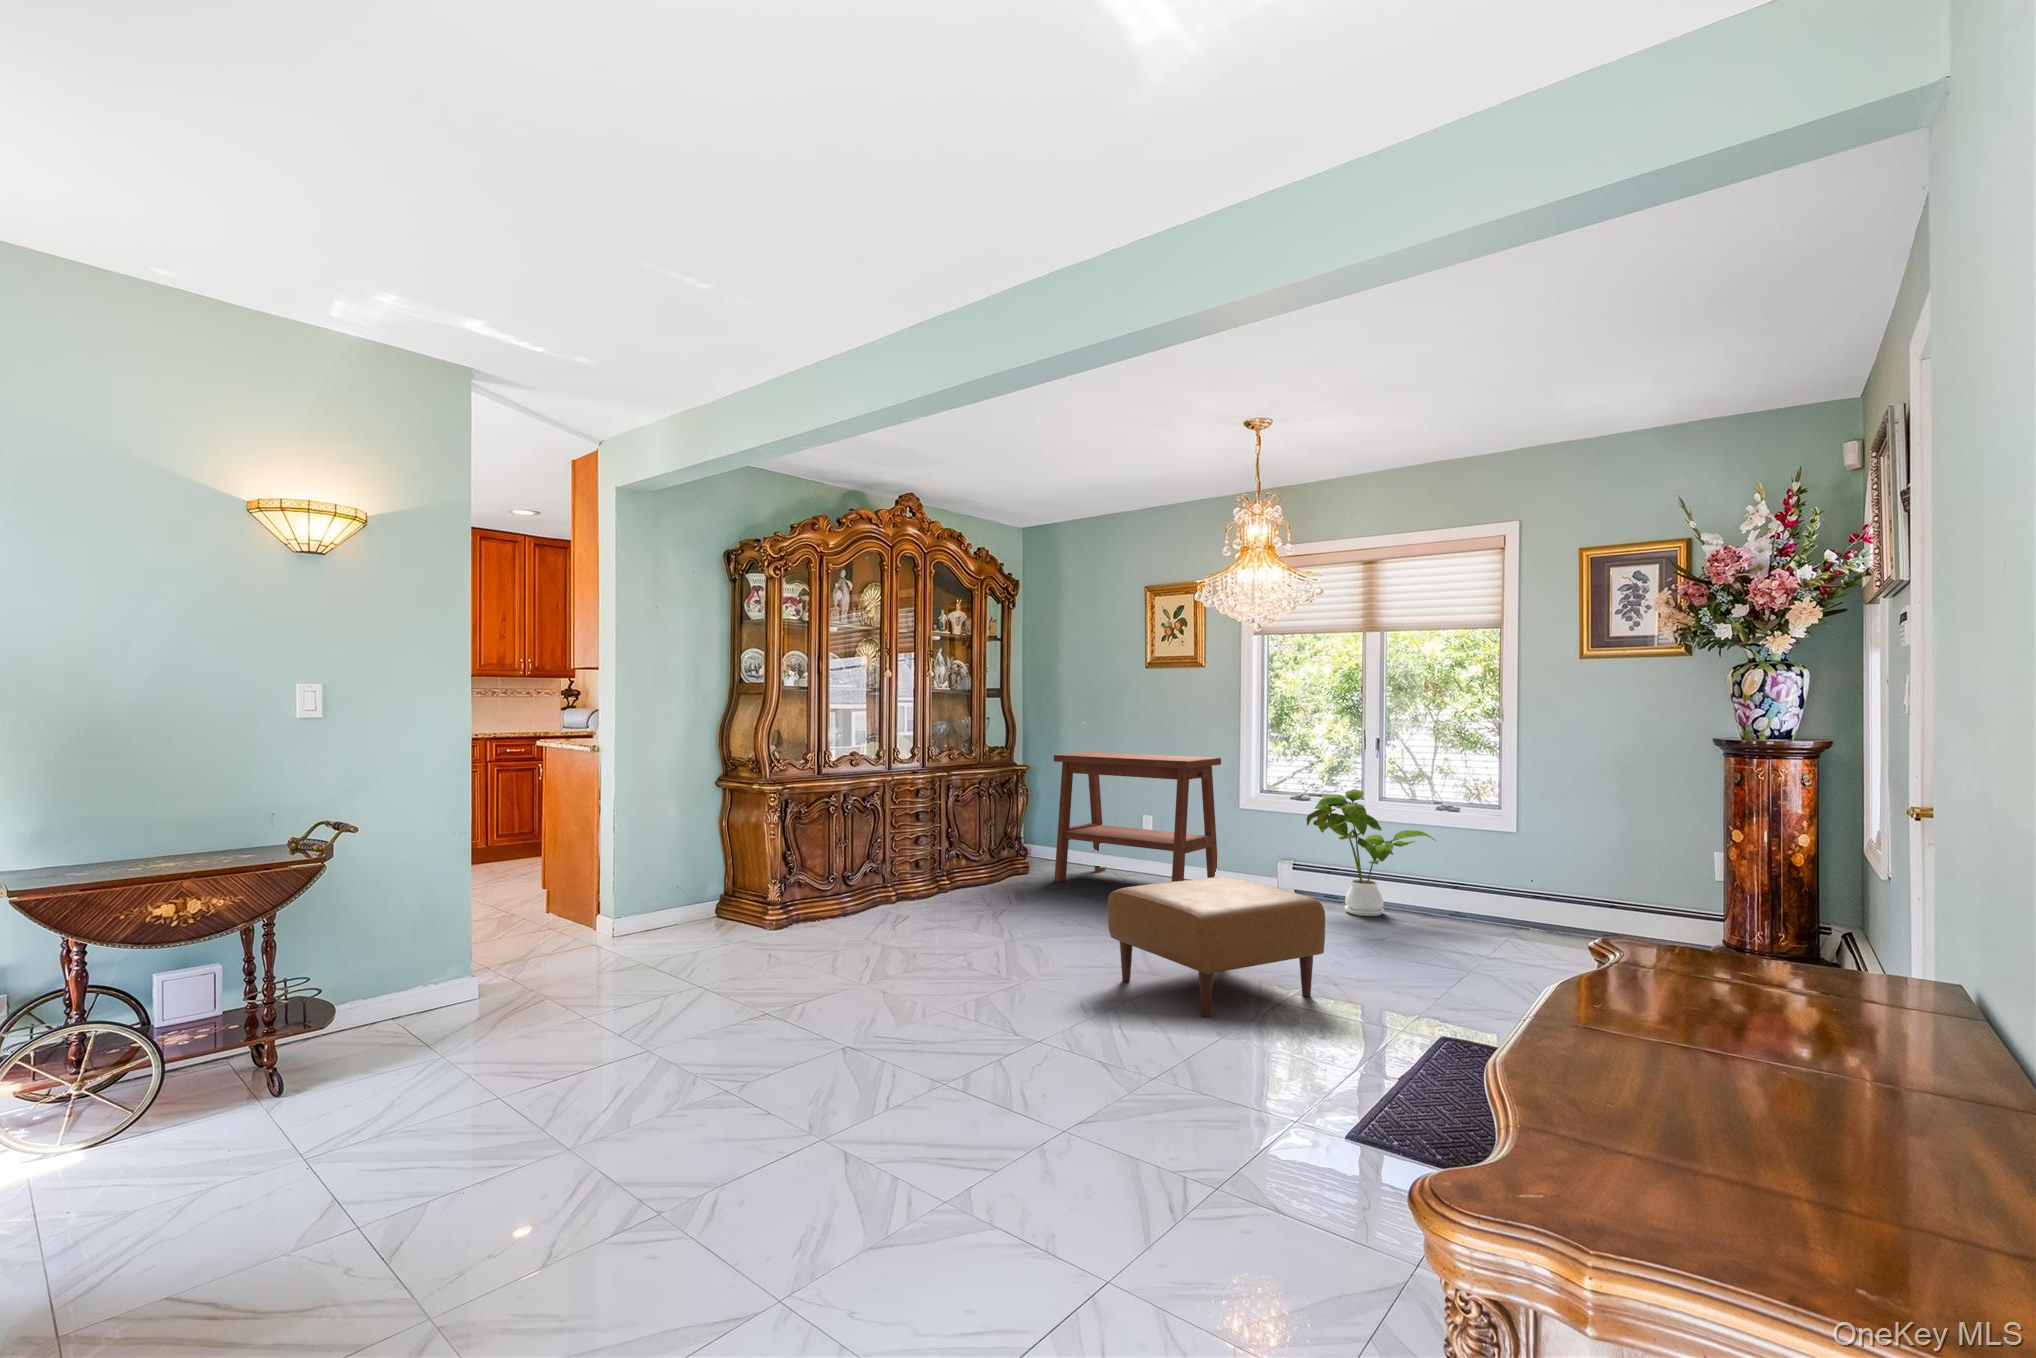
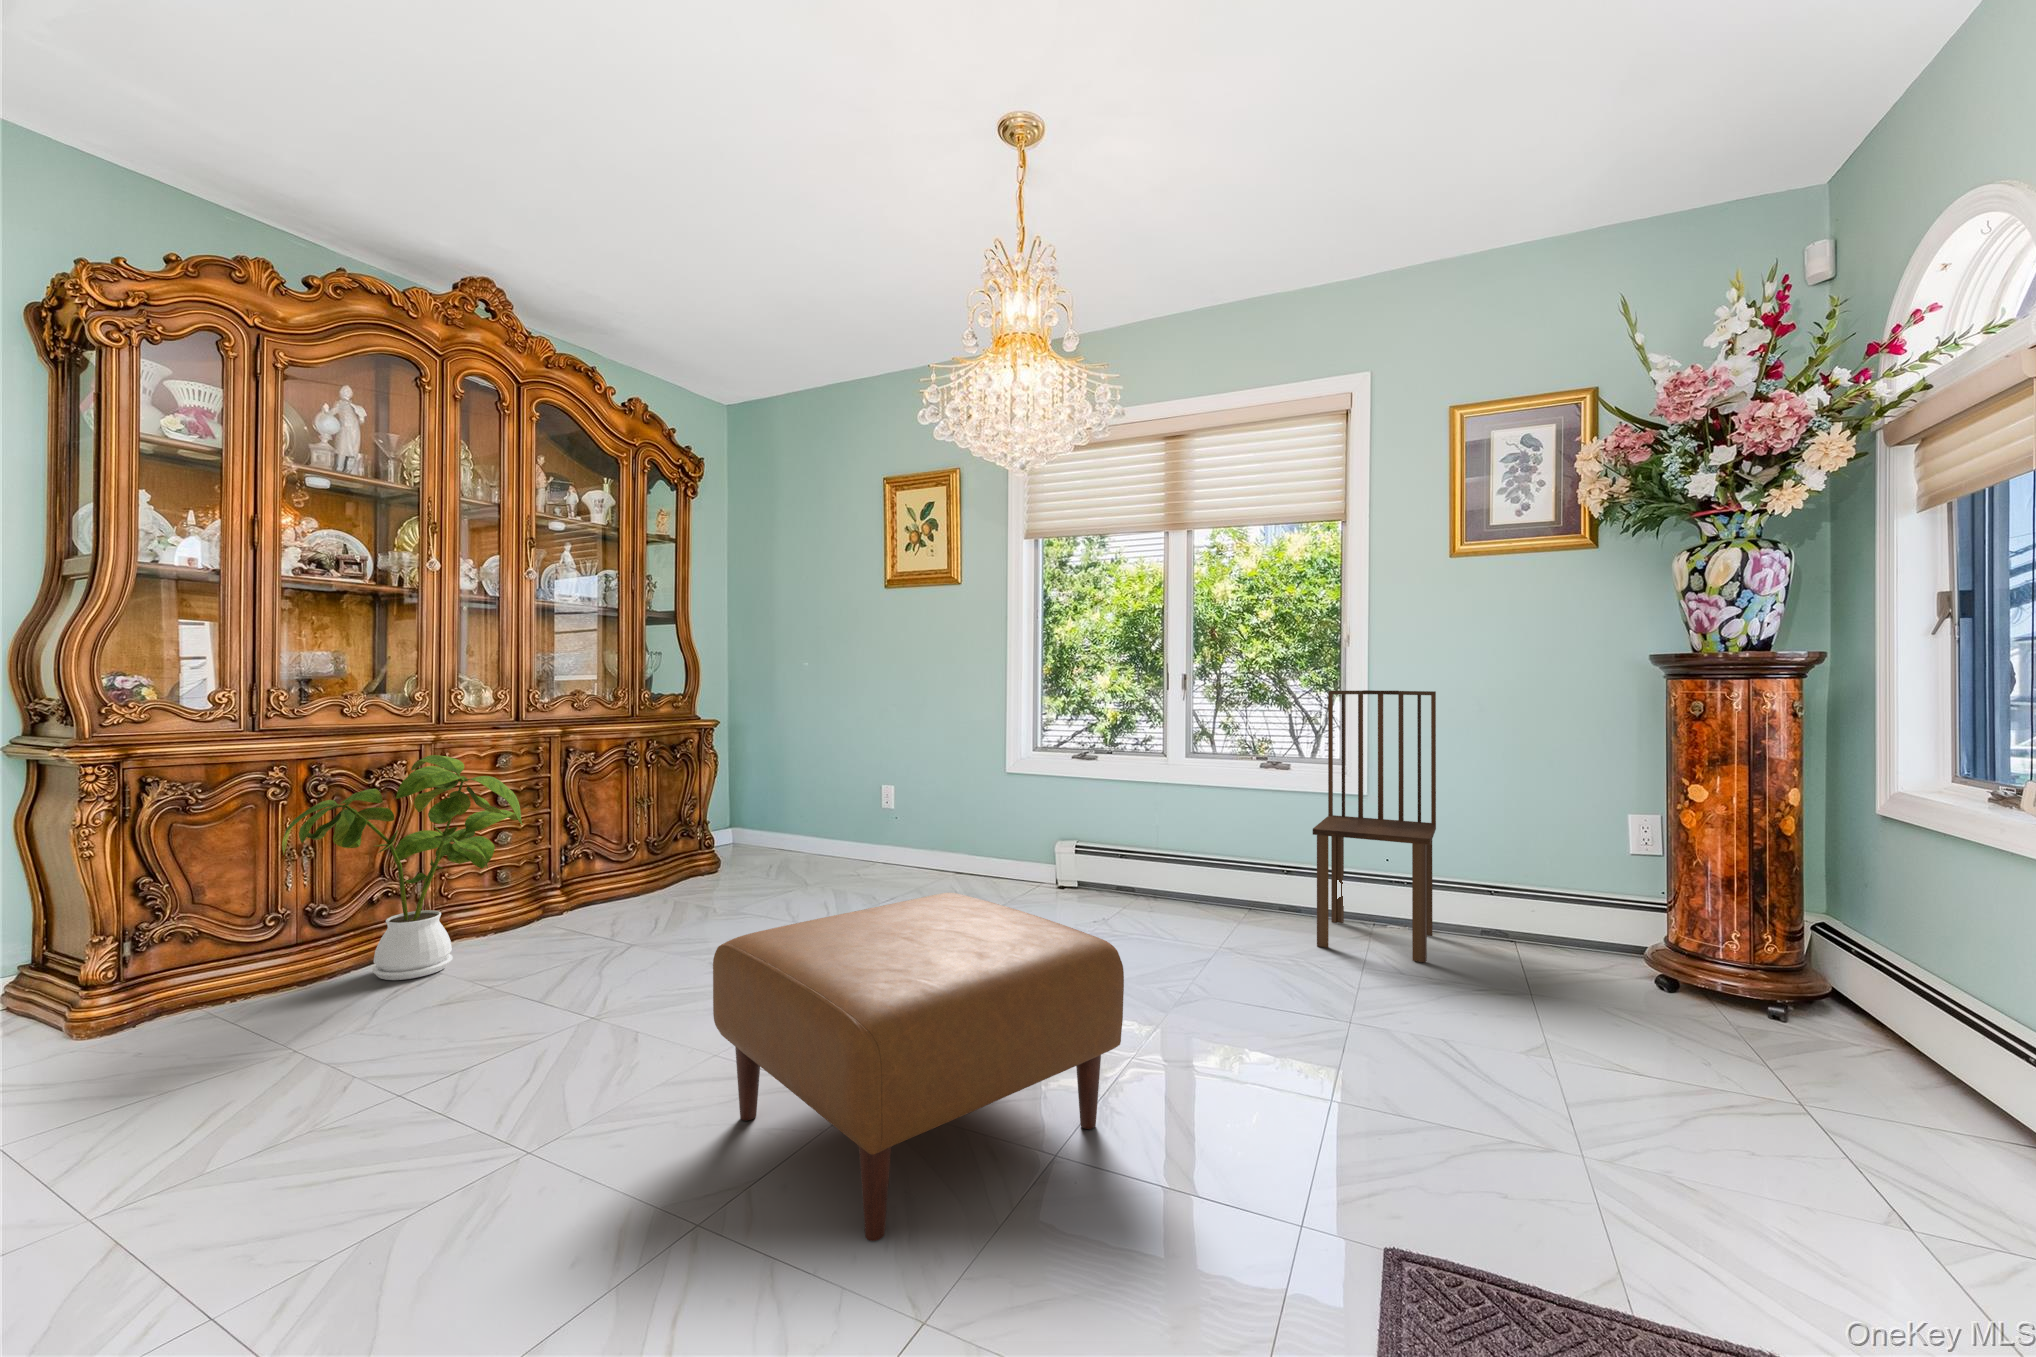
side table: present [1054,752,1221,882] -> none [749,701,978,904]
dining chair: none [1471,755,1570,949] -> present [1313,690,1436,962]
house plant: present [1307,789,1436,916] -> present [282,755,522,980]

